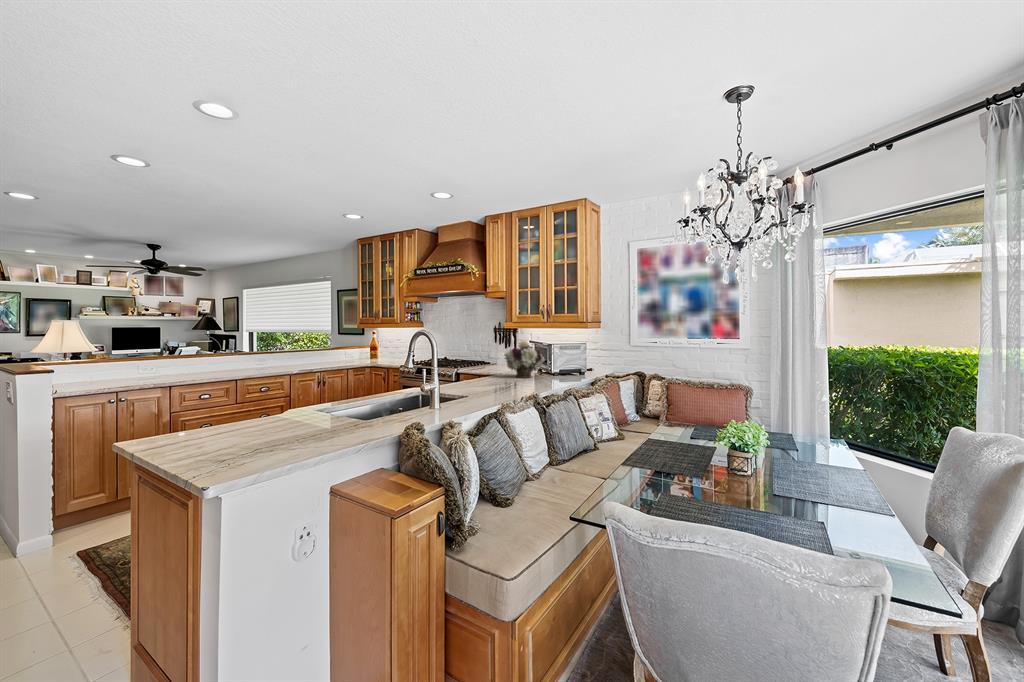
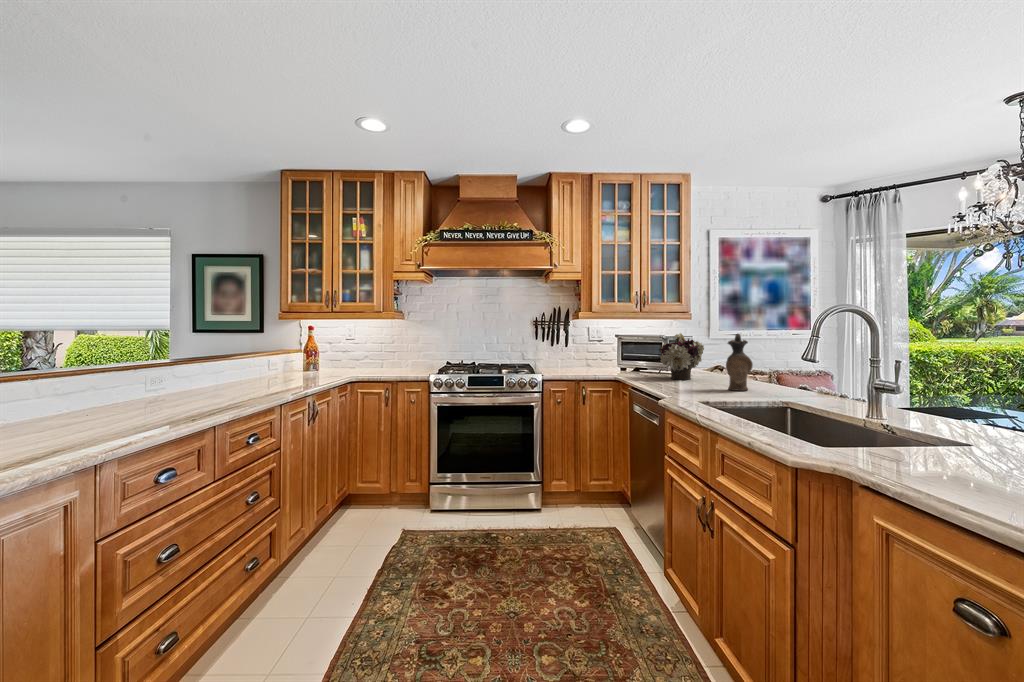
ceramic pitcher: none [477,343,501,385] -> present [726,334,753,391]

